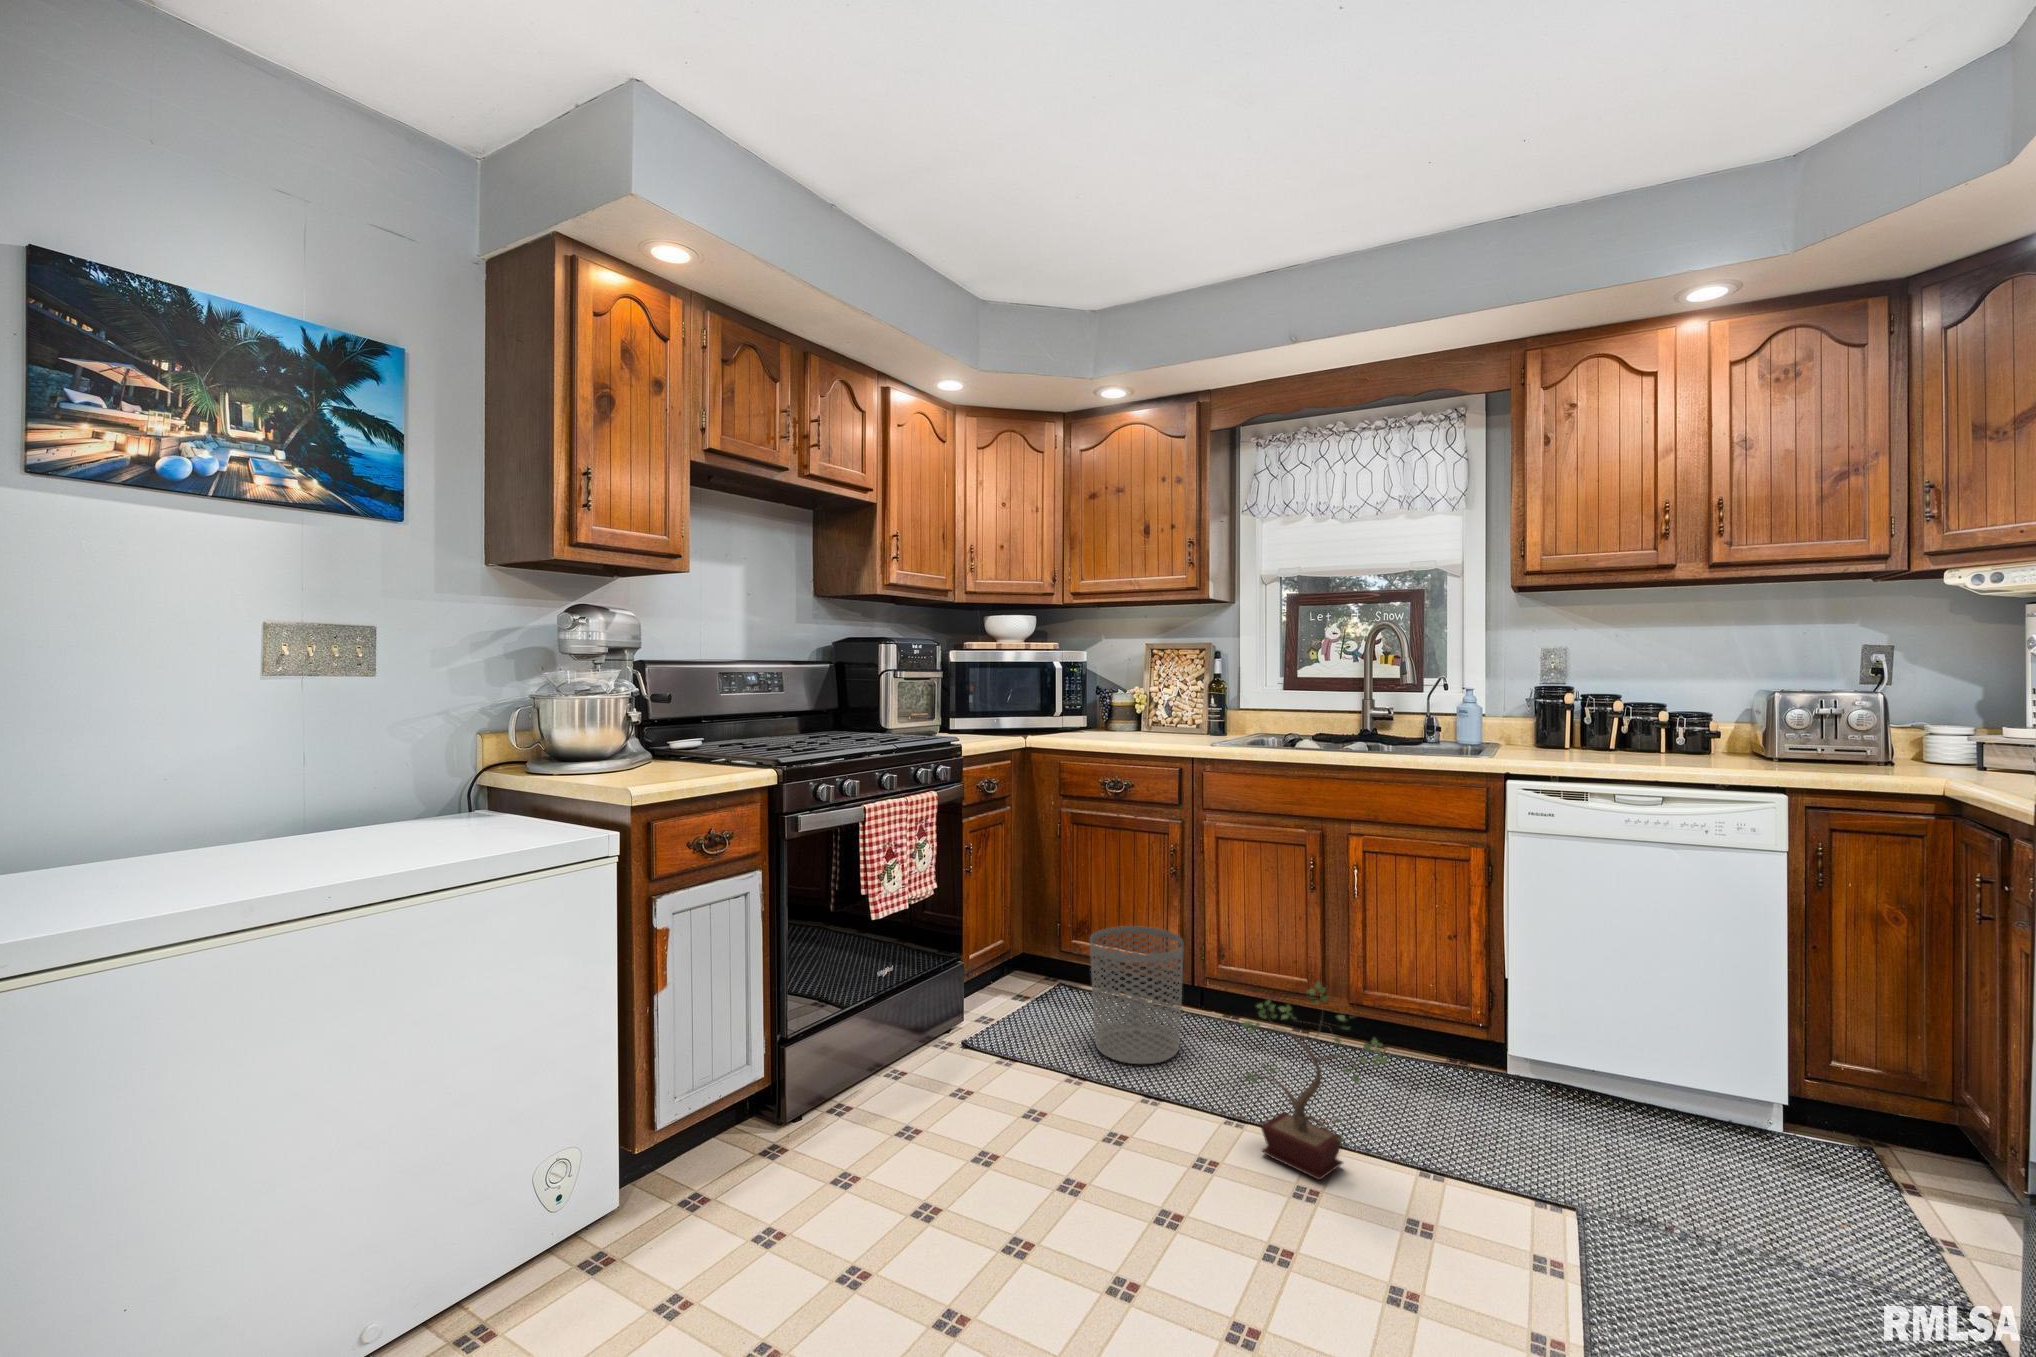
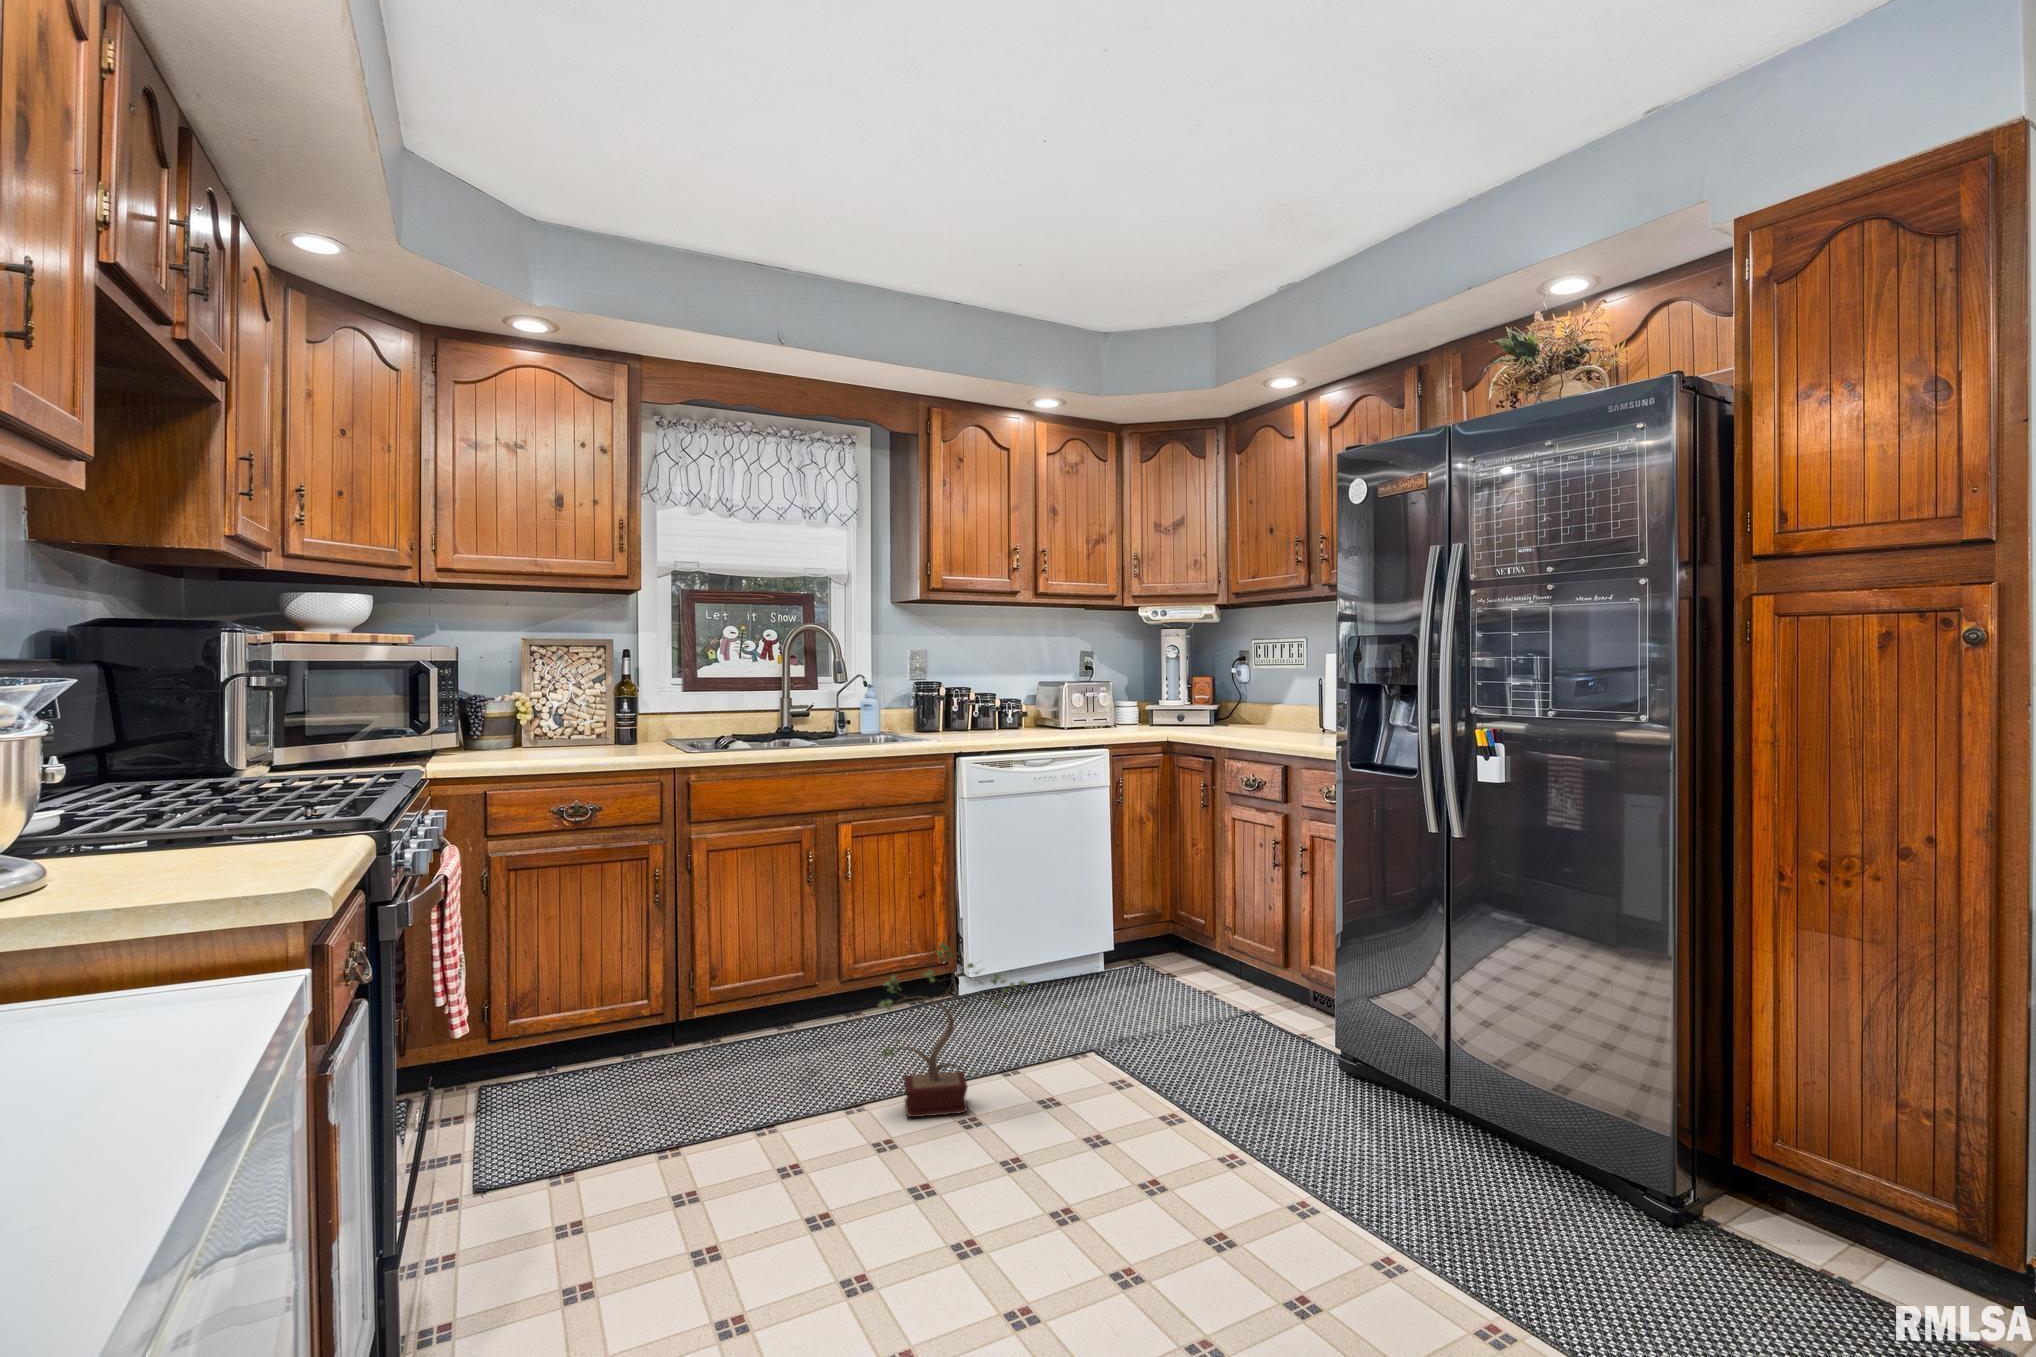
waste bin: present [1090,926,1184,1064] -> none [621,960,733,1118]

